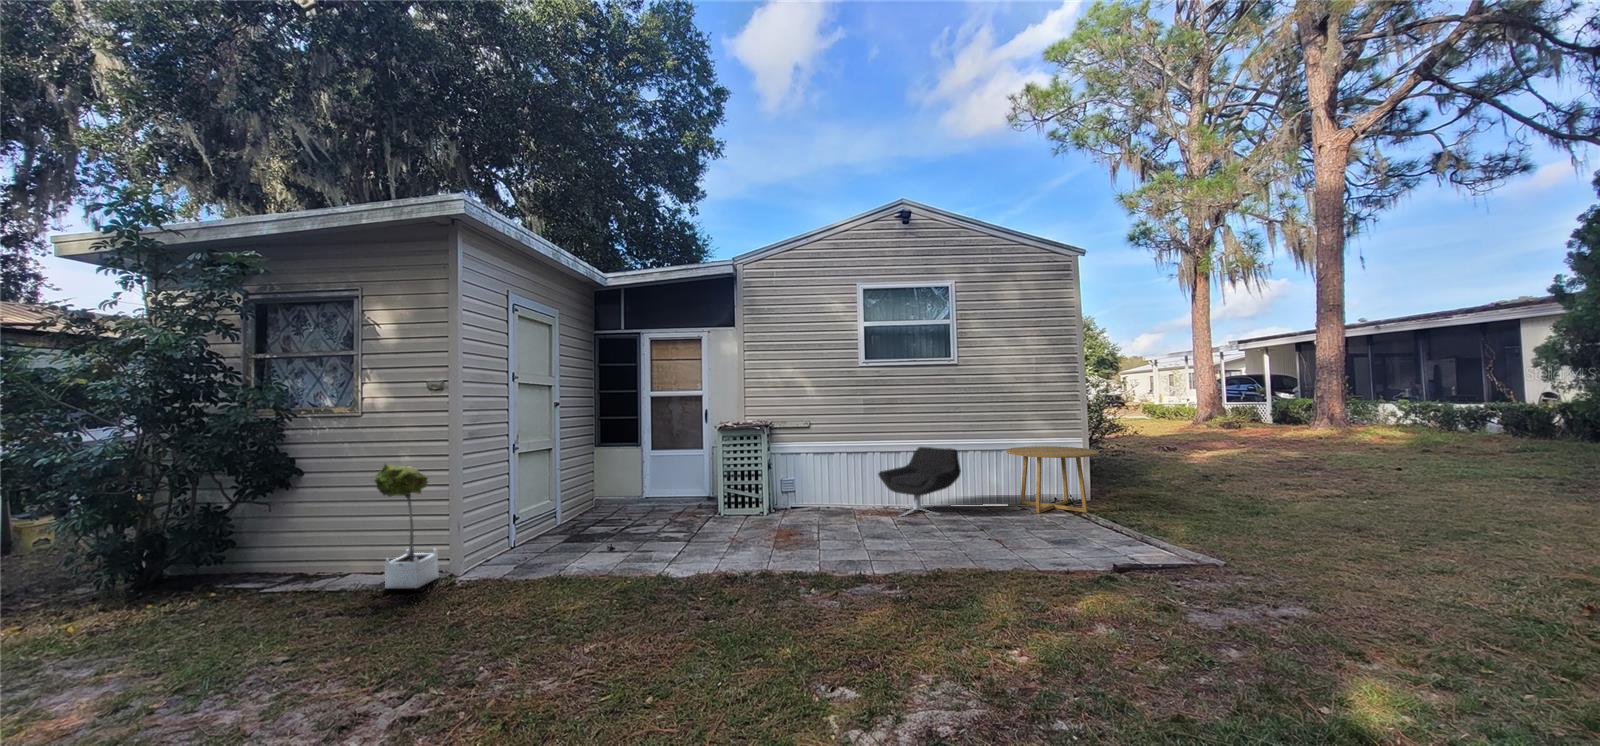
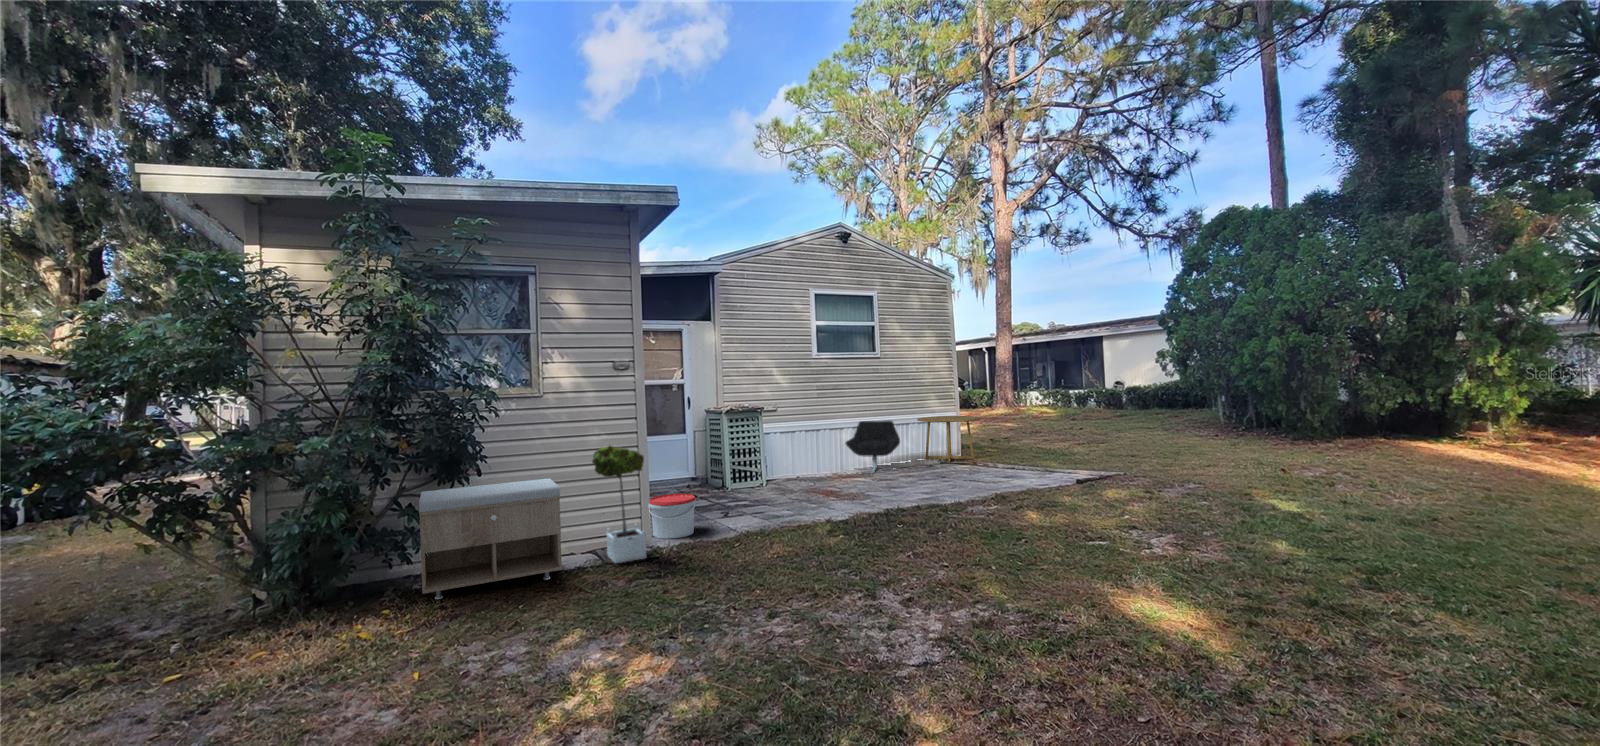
storage bench: none [190,492,362,595] -> present [419,478,562,599]
bucket: none [489,518,545,569] -> present [649,494,696,539]

